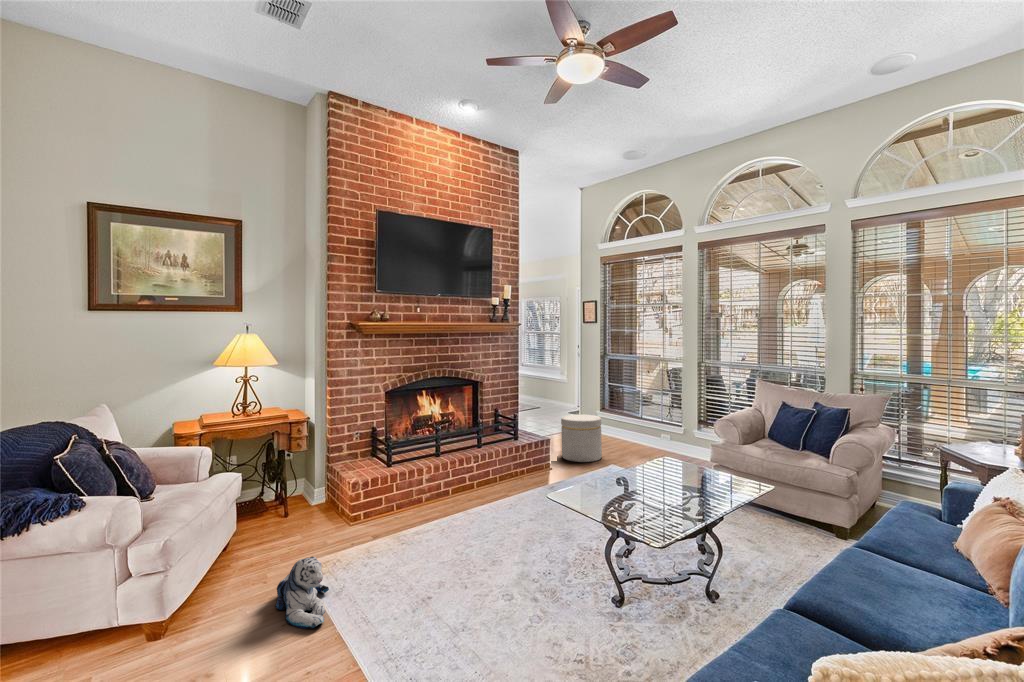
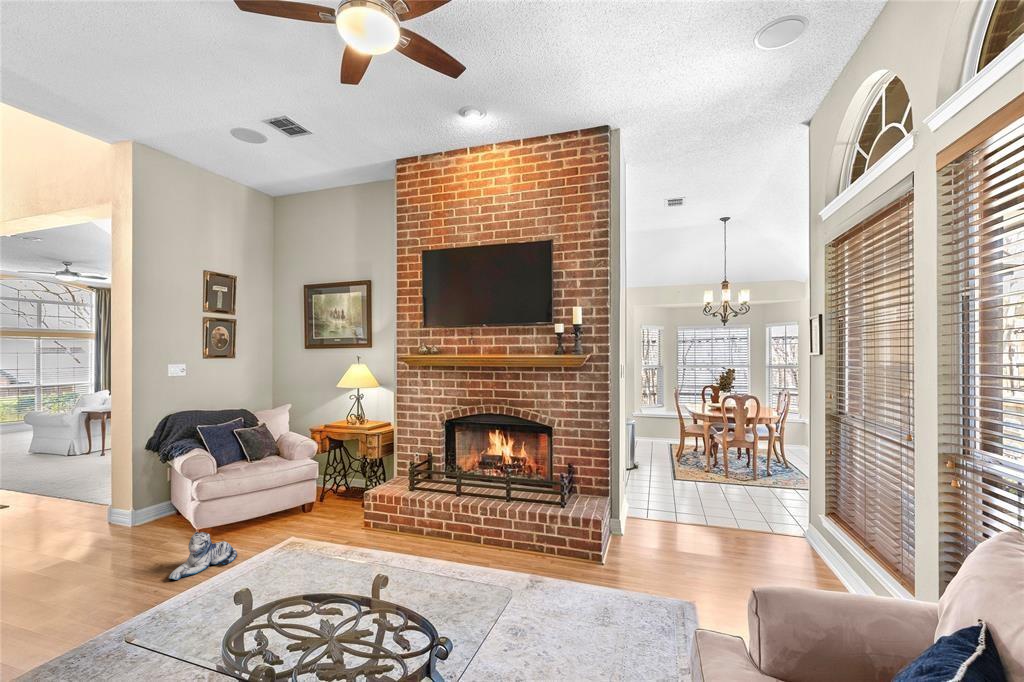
ottoman: present [561,414,602,462] -> none [658,495,726,582]

